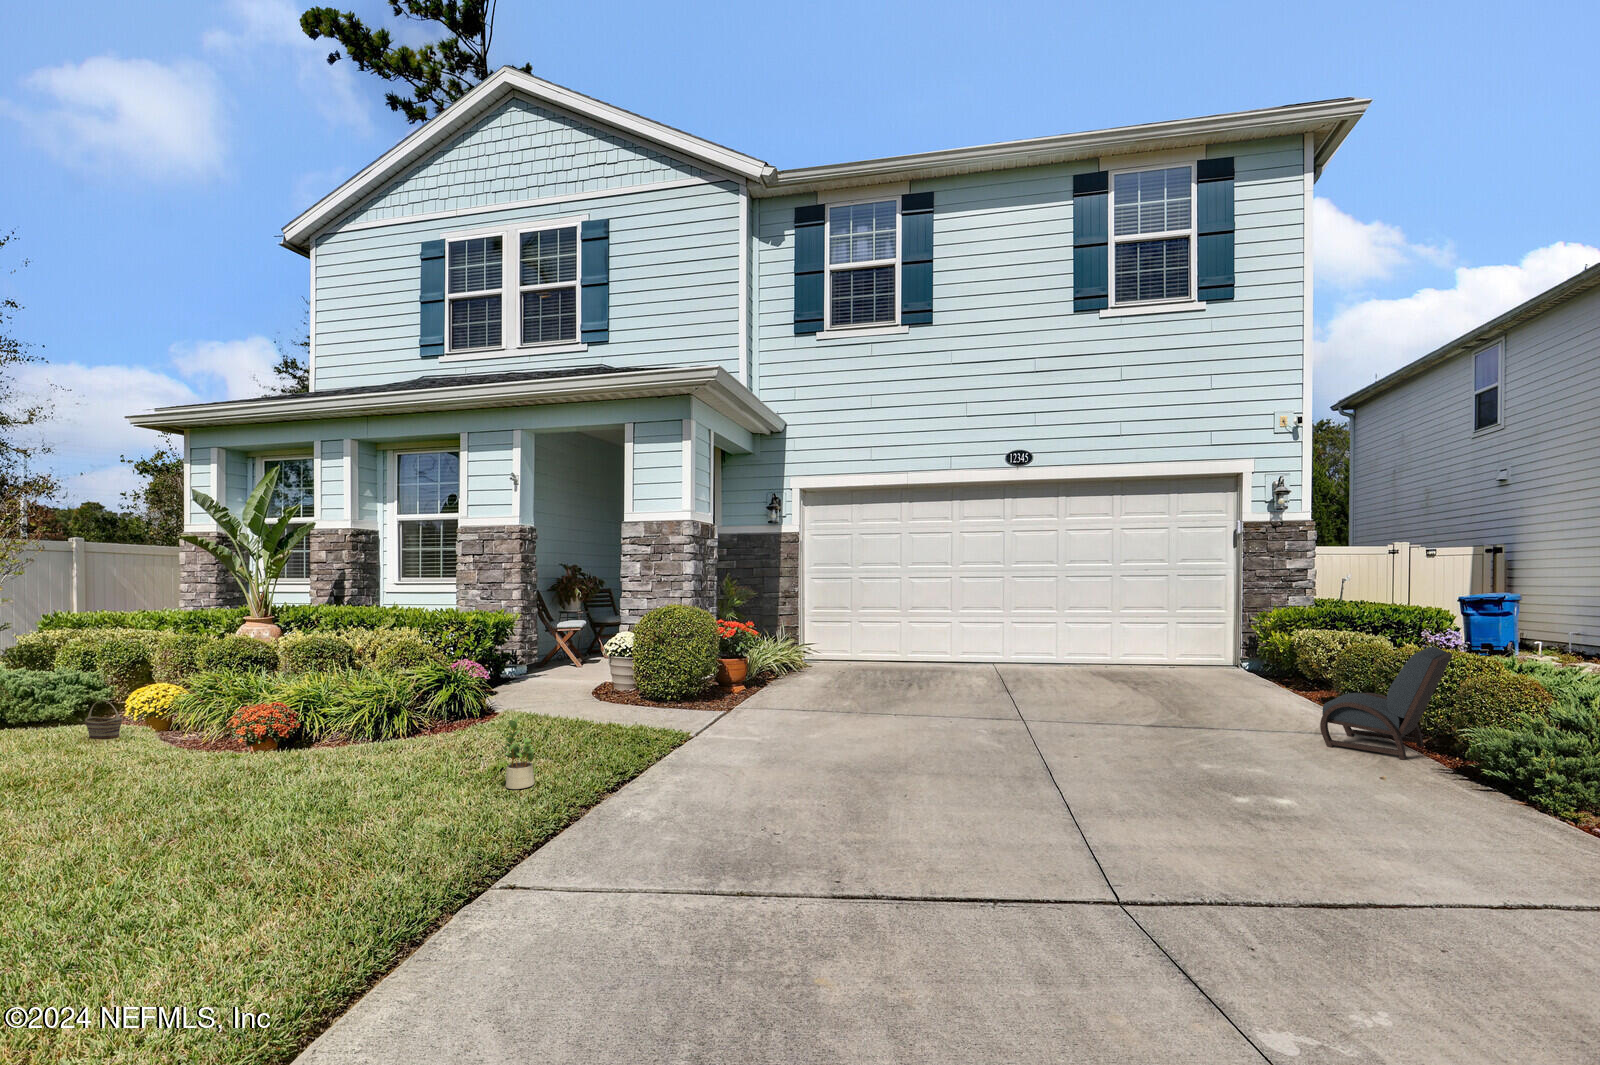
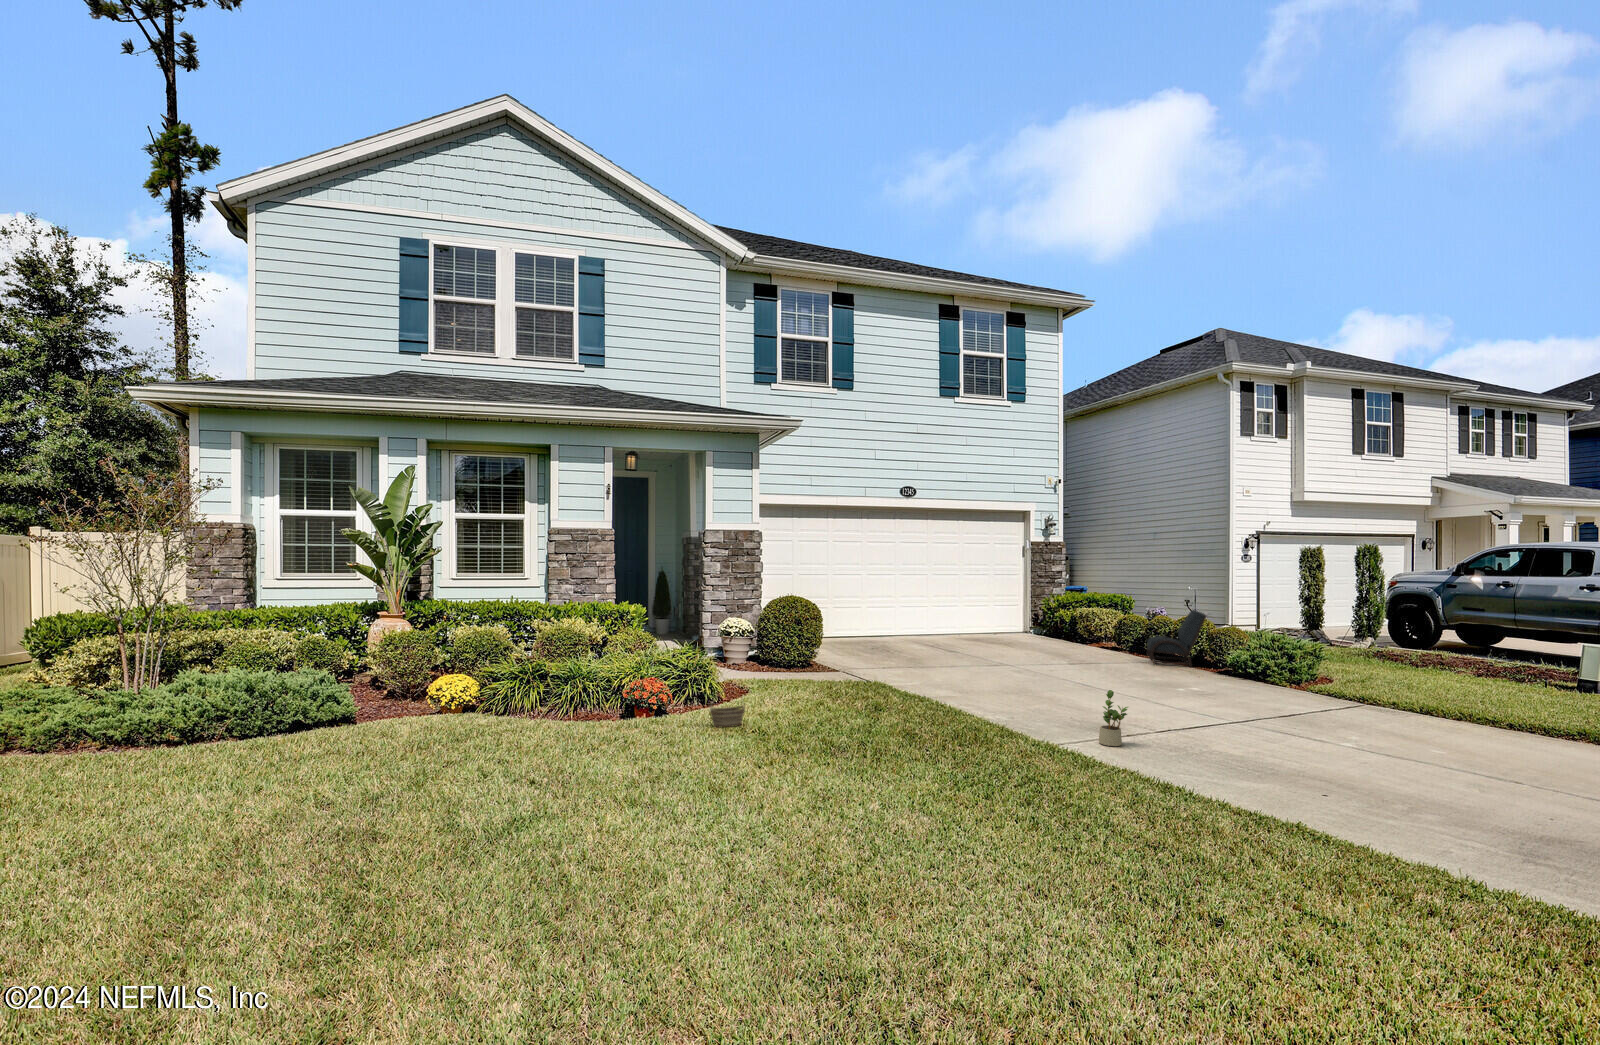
basket: present [85,700,122,739] -> present [710,701,745,727]
potted plant: present [502,718,540,789] -> present [1099,690,1128,746]

